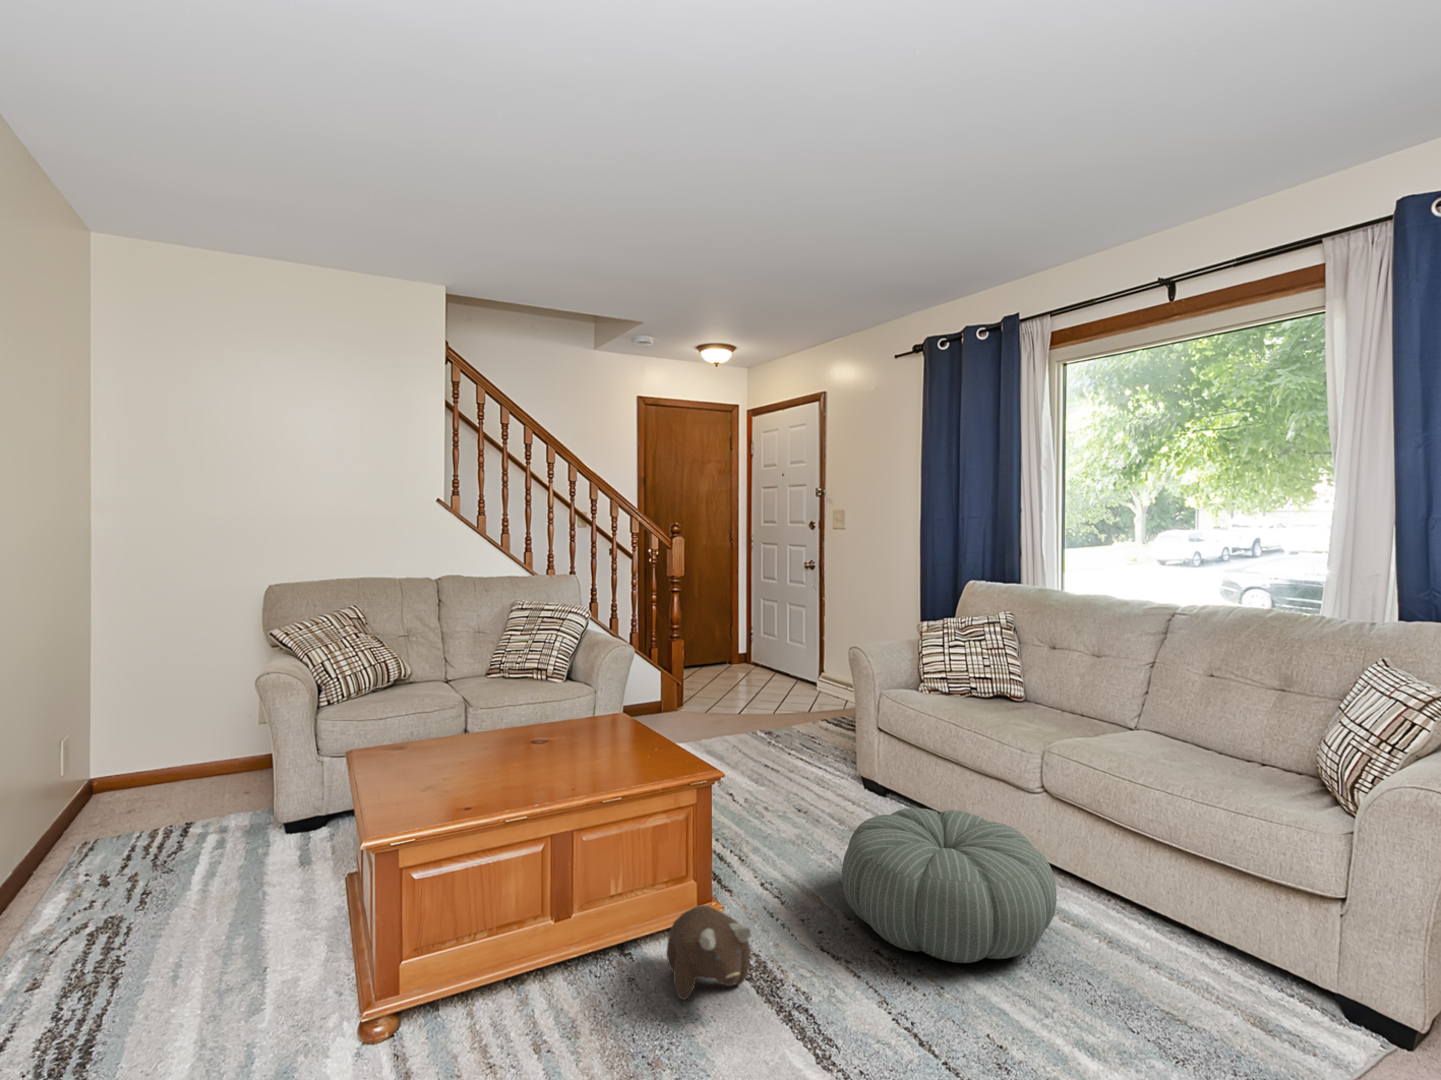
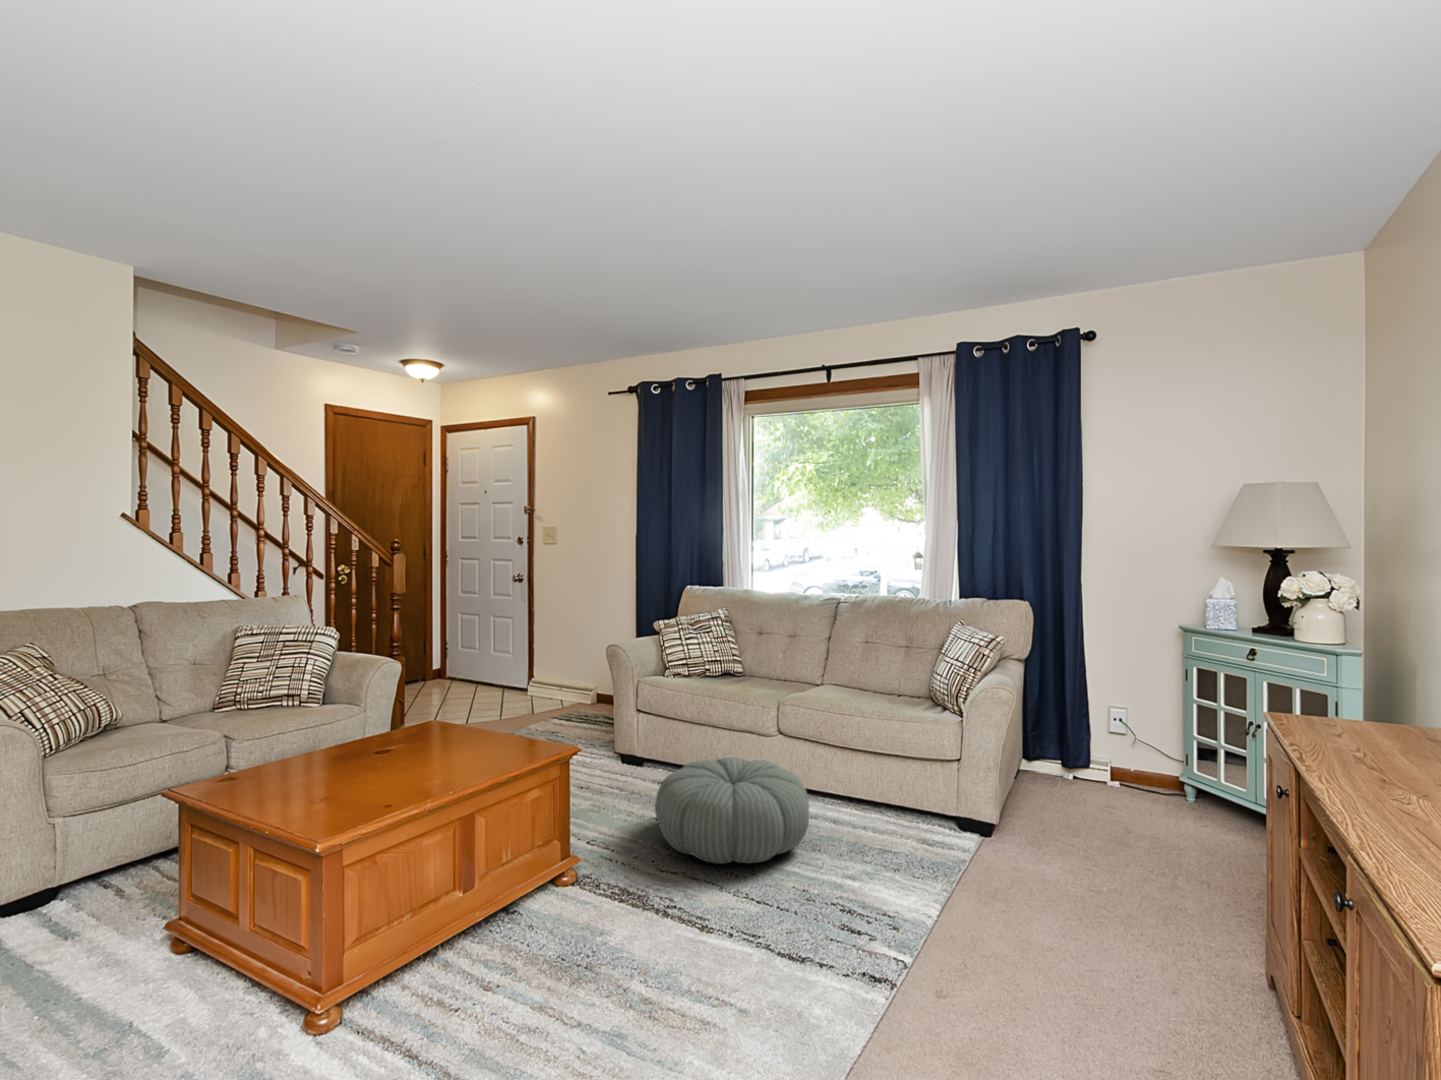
plush toy: present [667,905,751,1000] -> none [552,863,637,943]

